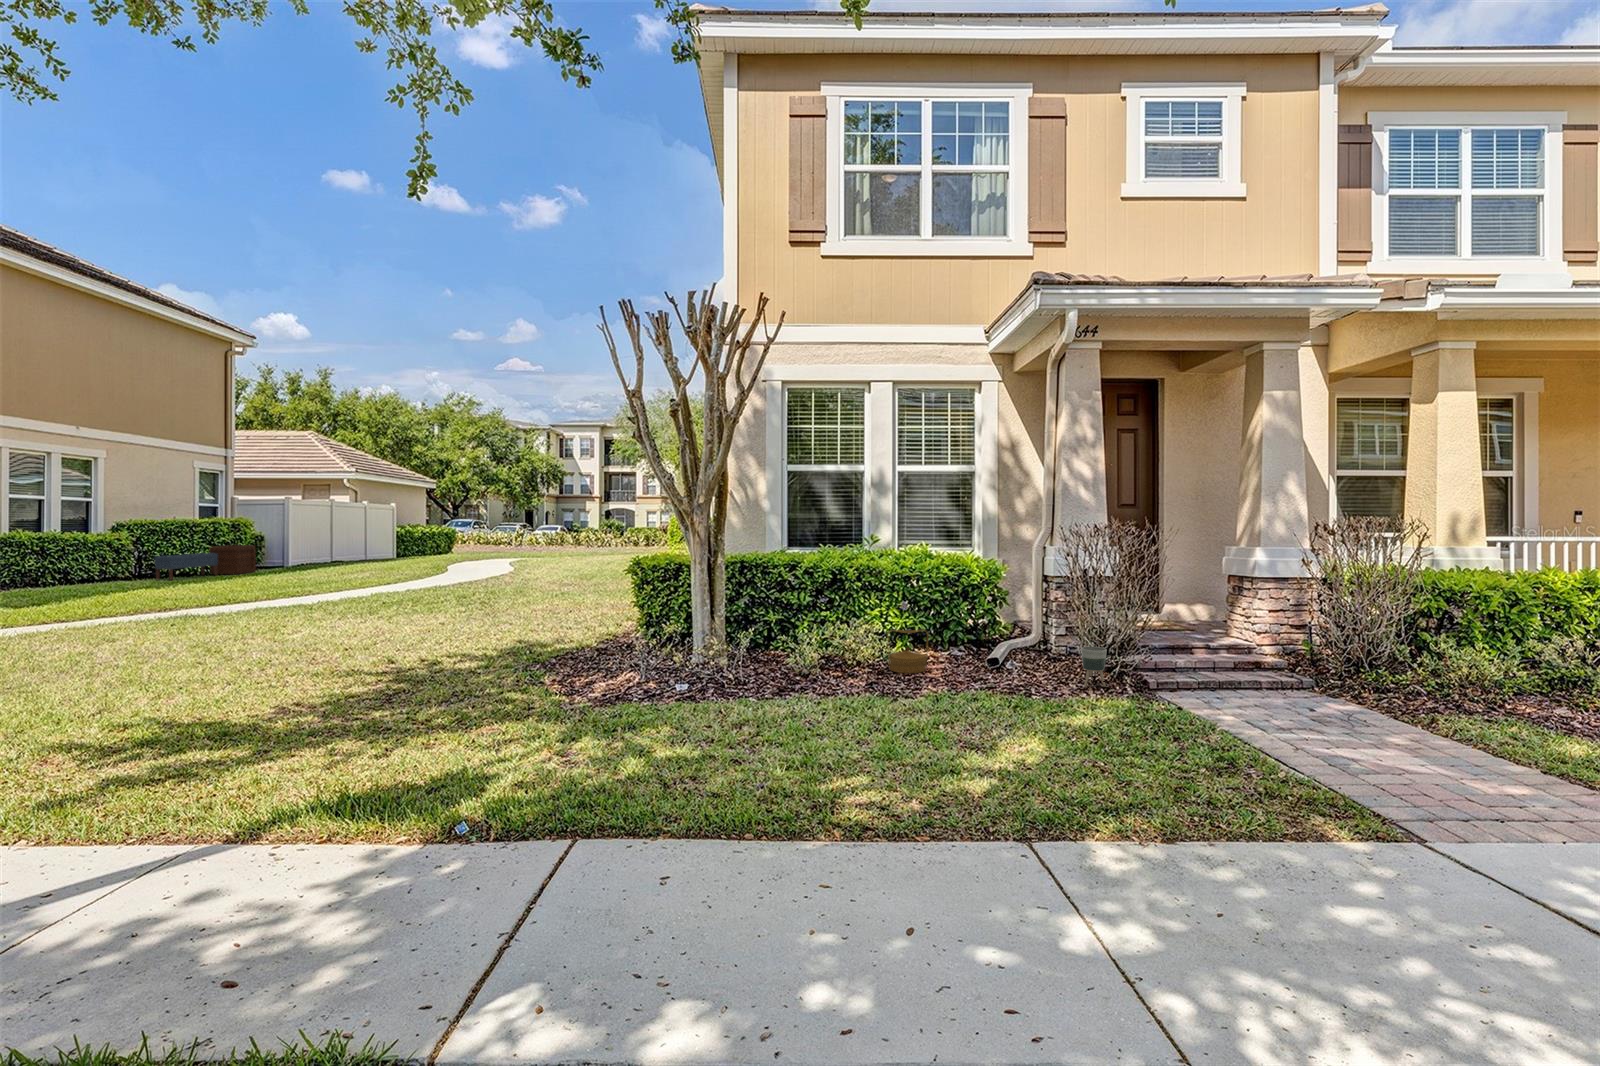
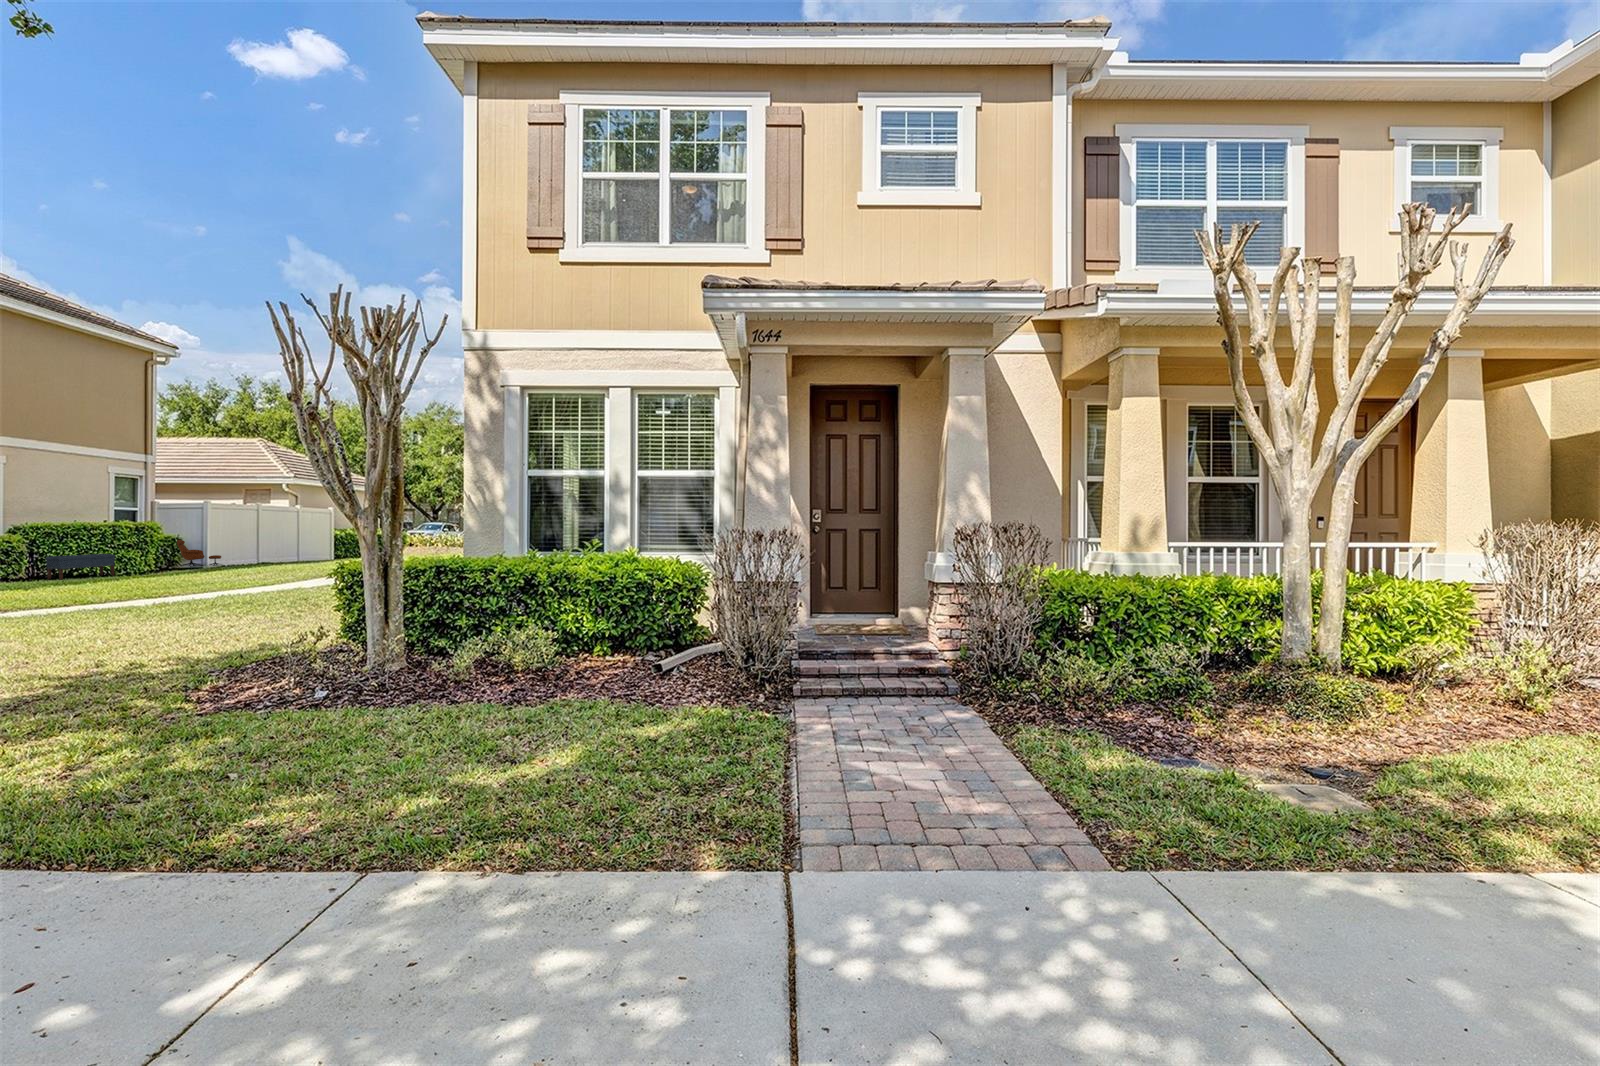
lounge chair: none [262,537,308,566] -> present [177,540,221,566]
wooden crate: present [209,545,256,574] -> none [110,547,159,574]
woven basket: present [887,630,928,673] -> none [571,633,613,677]
planter: present [1081,647,1107,687] -> none [737,651,761,692]

